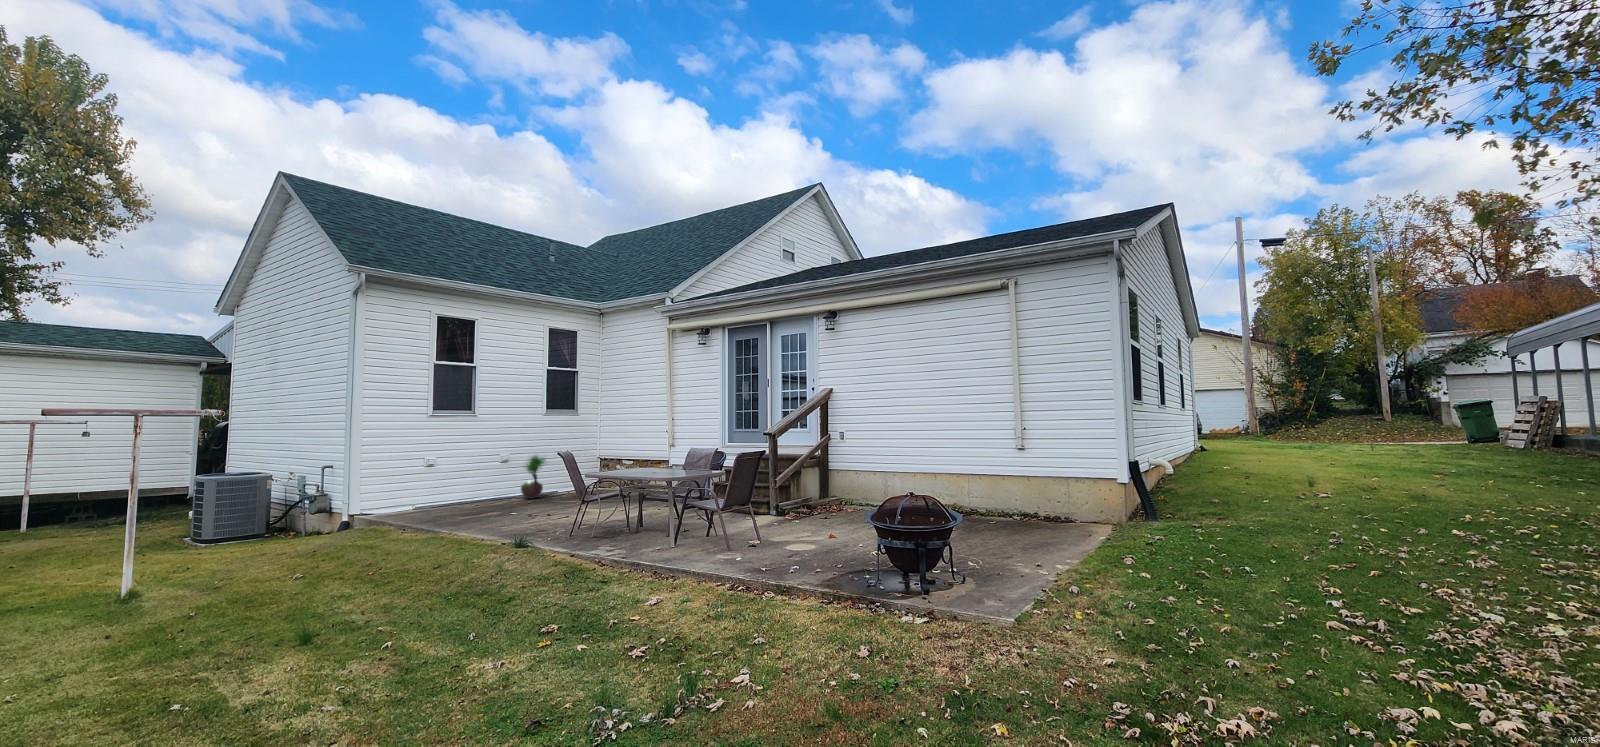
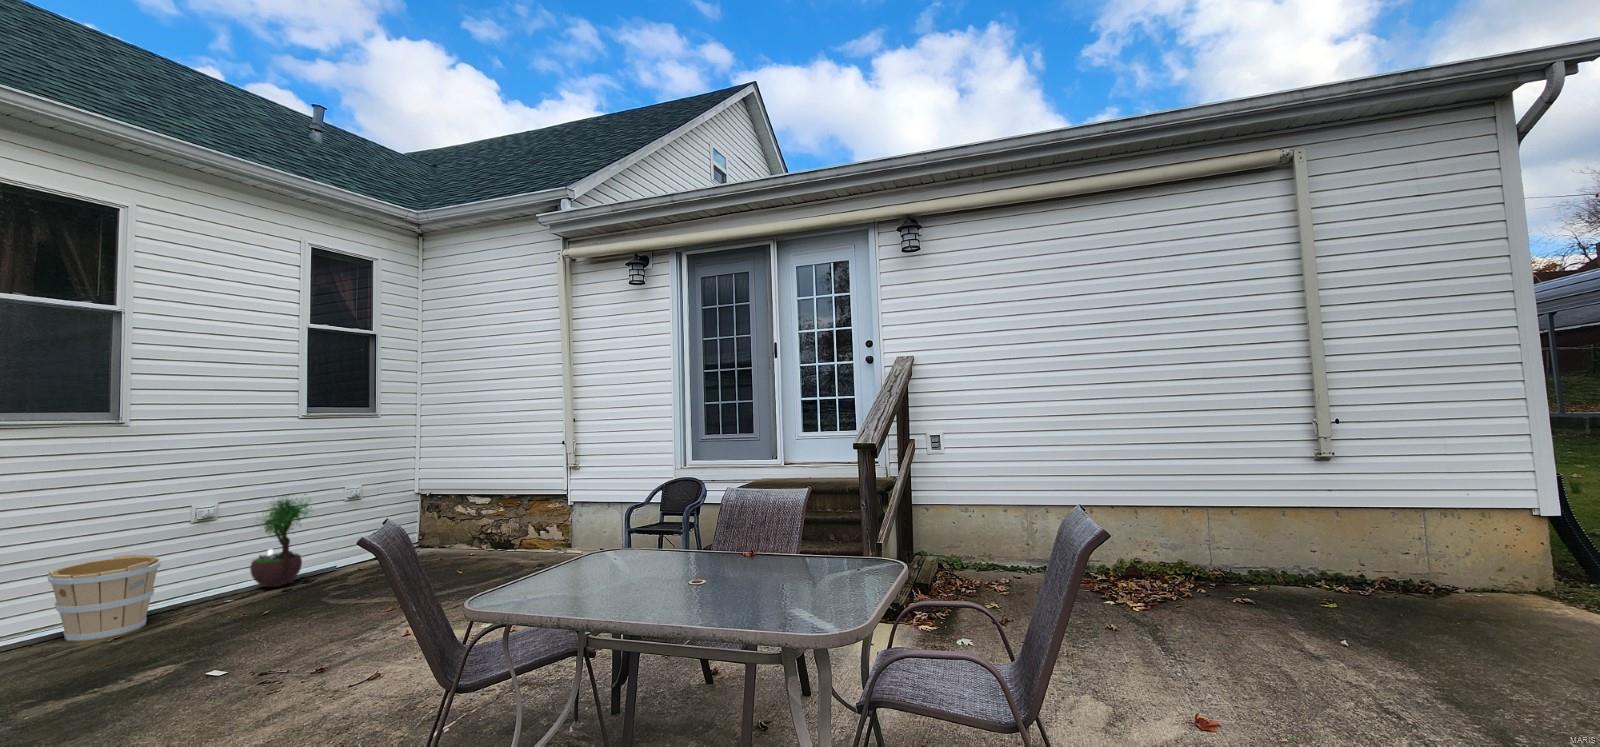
wooden bucket: none [447,477,487,511] -> present [47,555,161,642]

